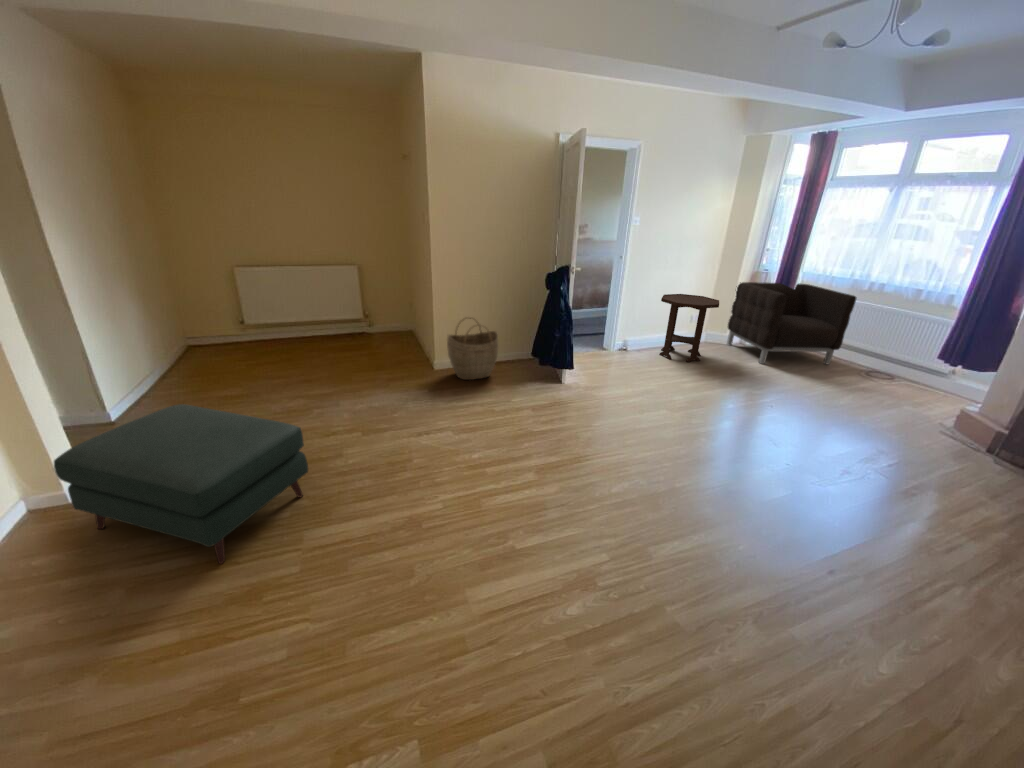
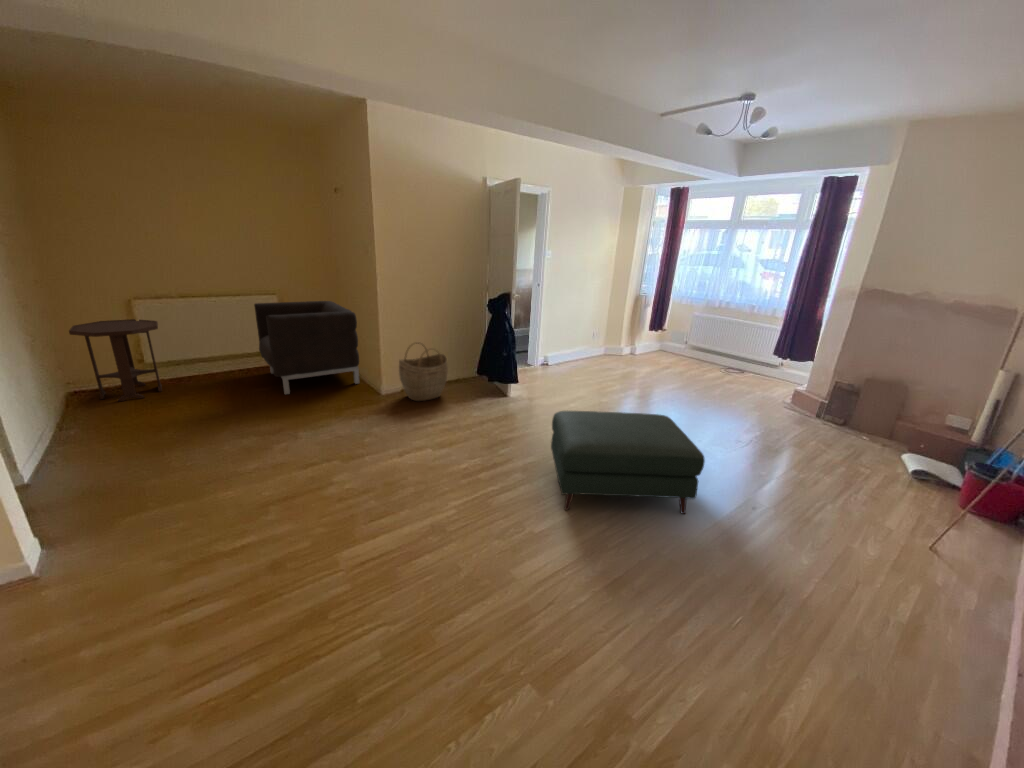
armchair: present [727,282,857,365] -> present [254,301,359,394]
side table: present [659,294,719,362] -> present [69,319,162,401]
ottoman: present [54,404,308,564] -> present [551,411,705,514]

